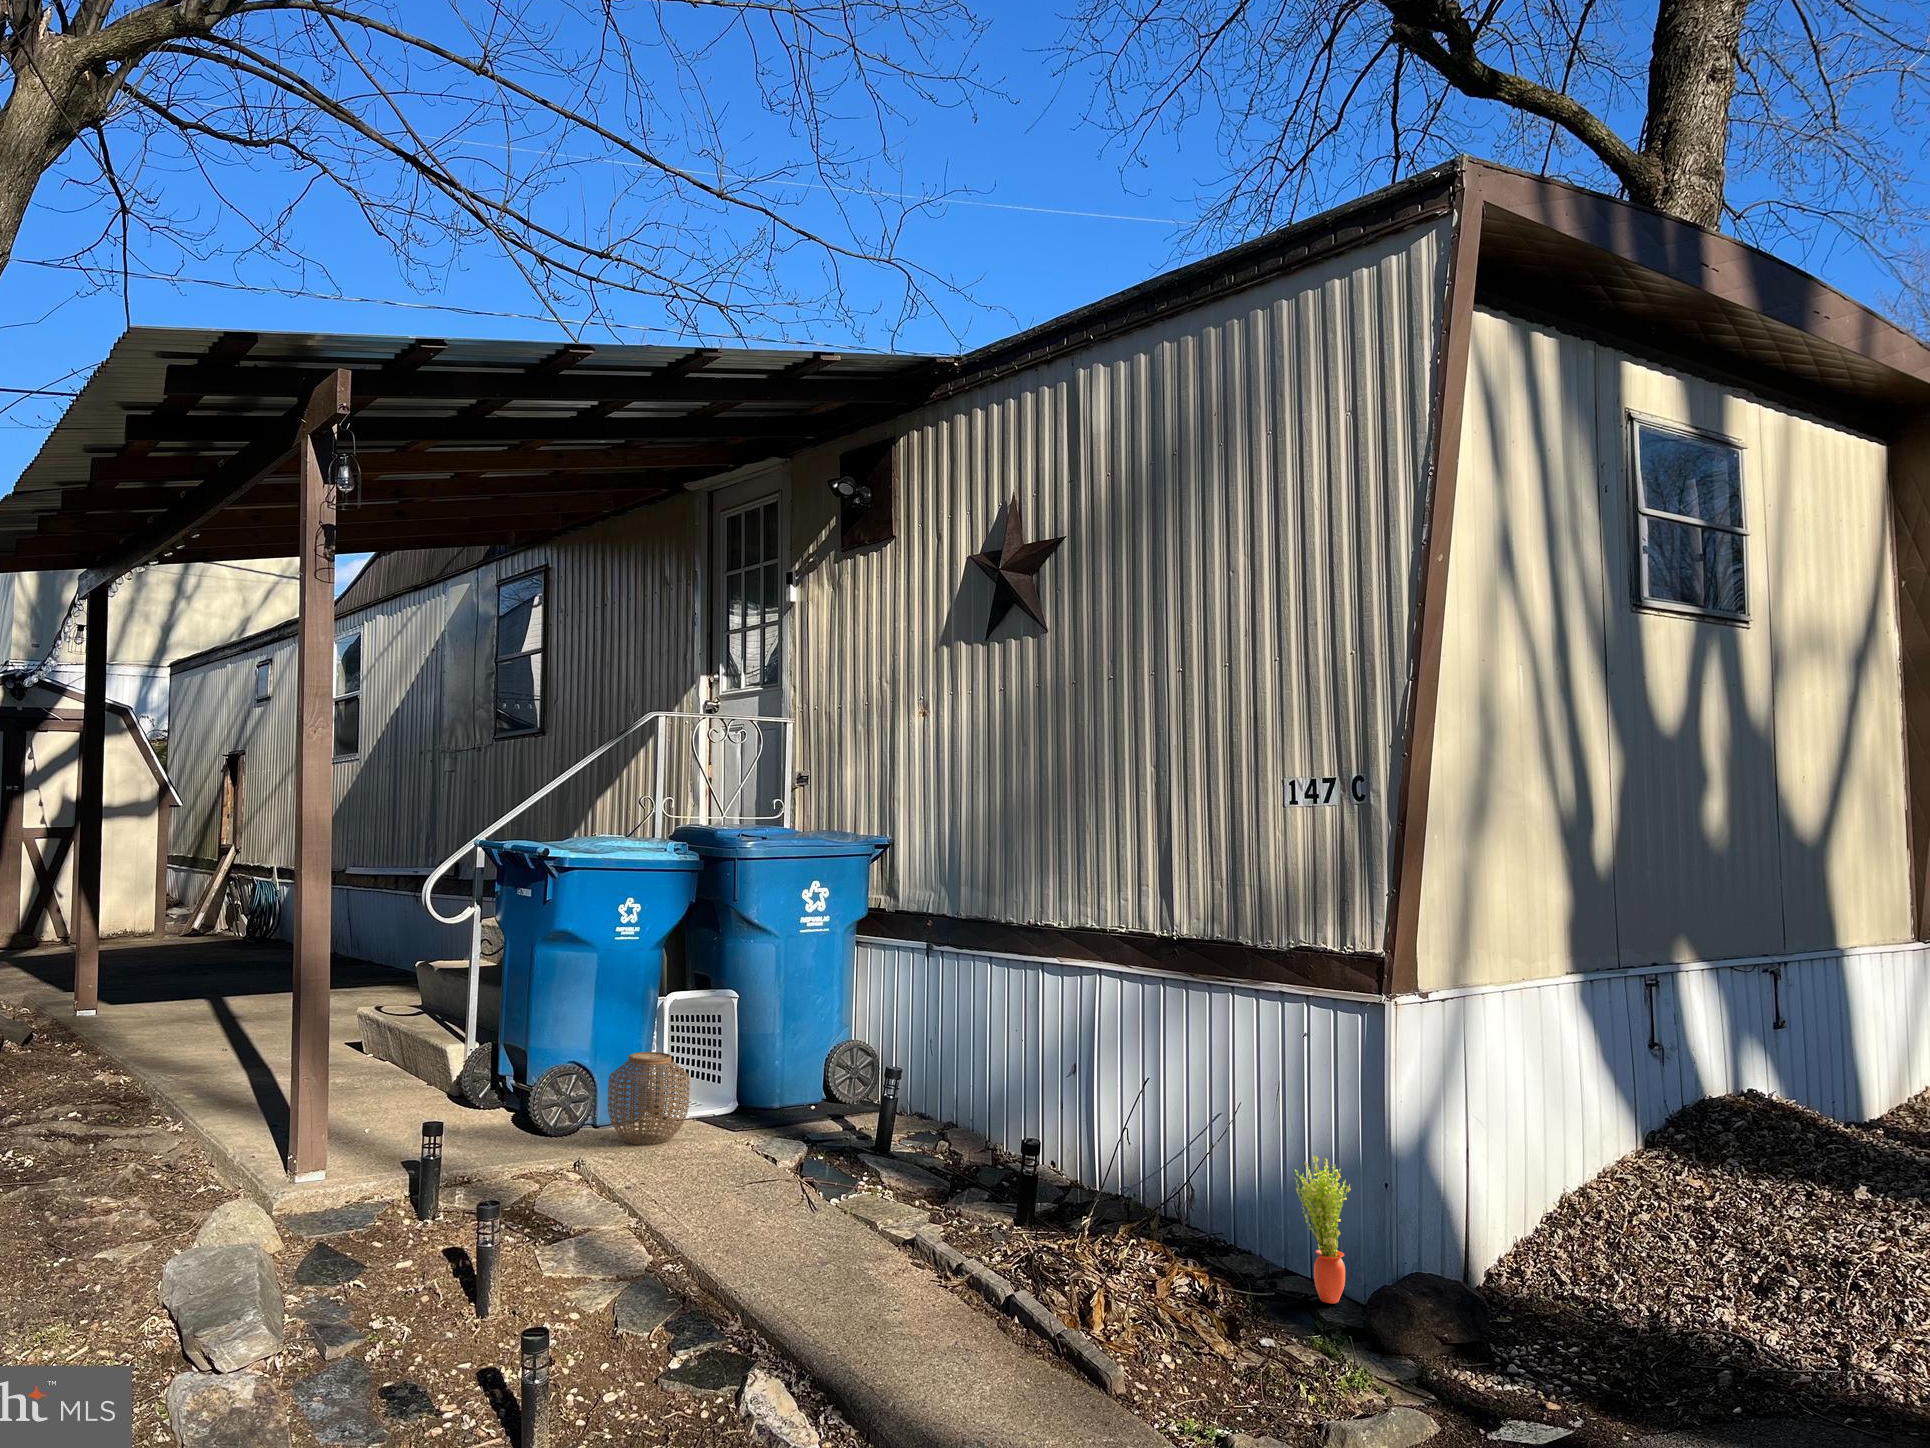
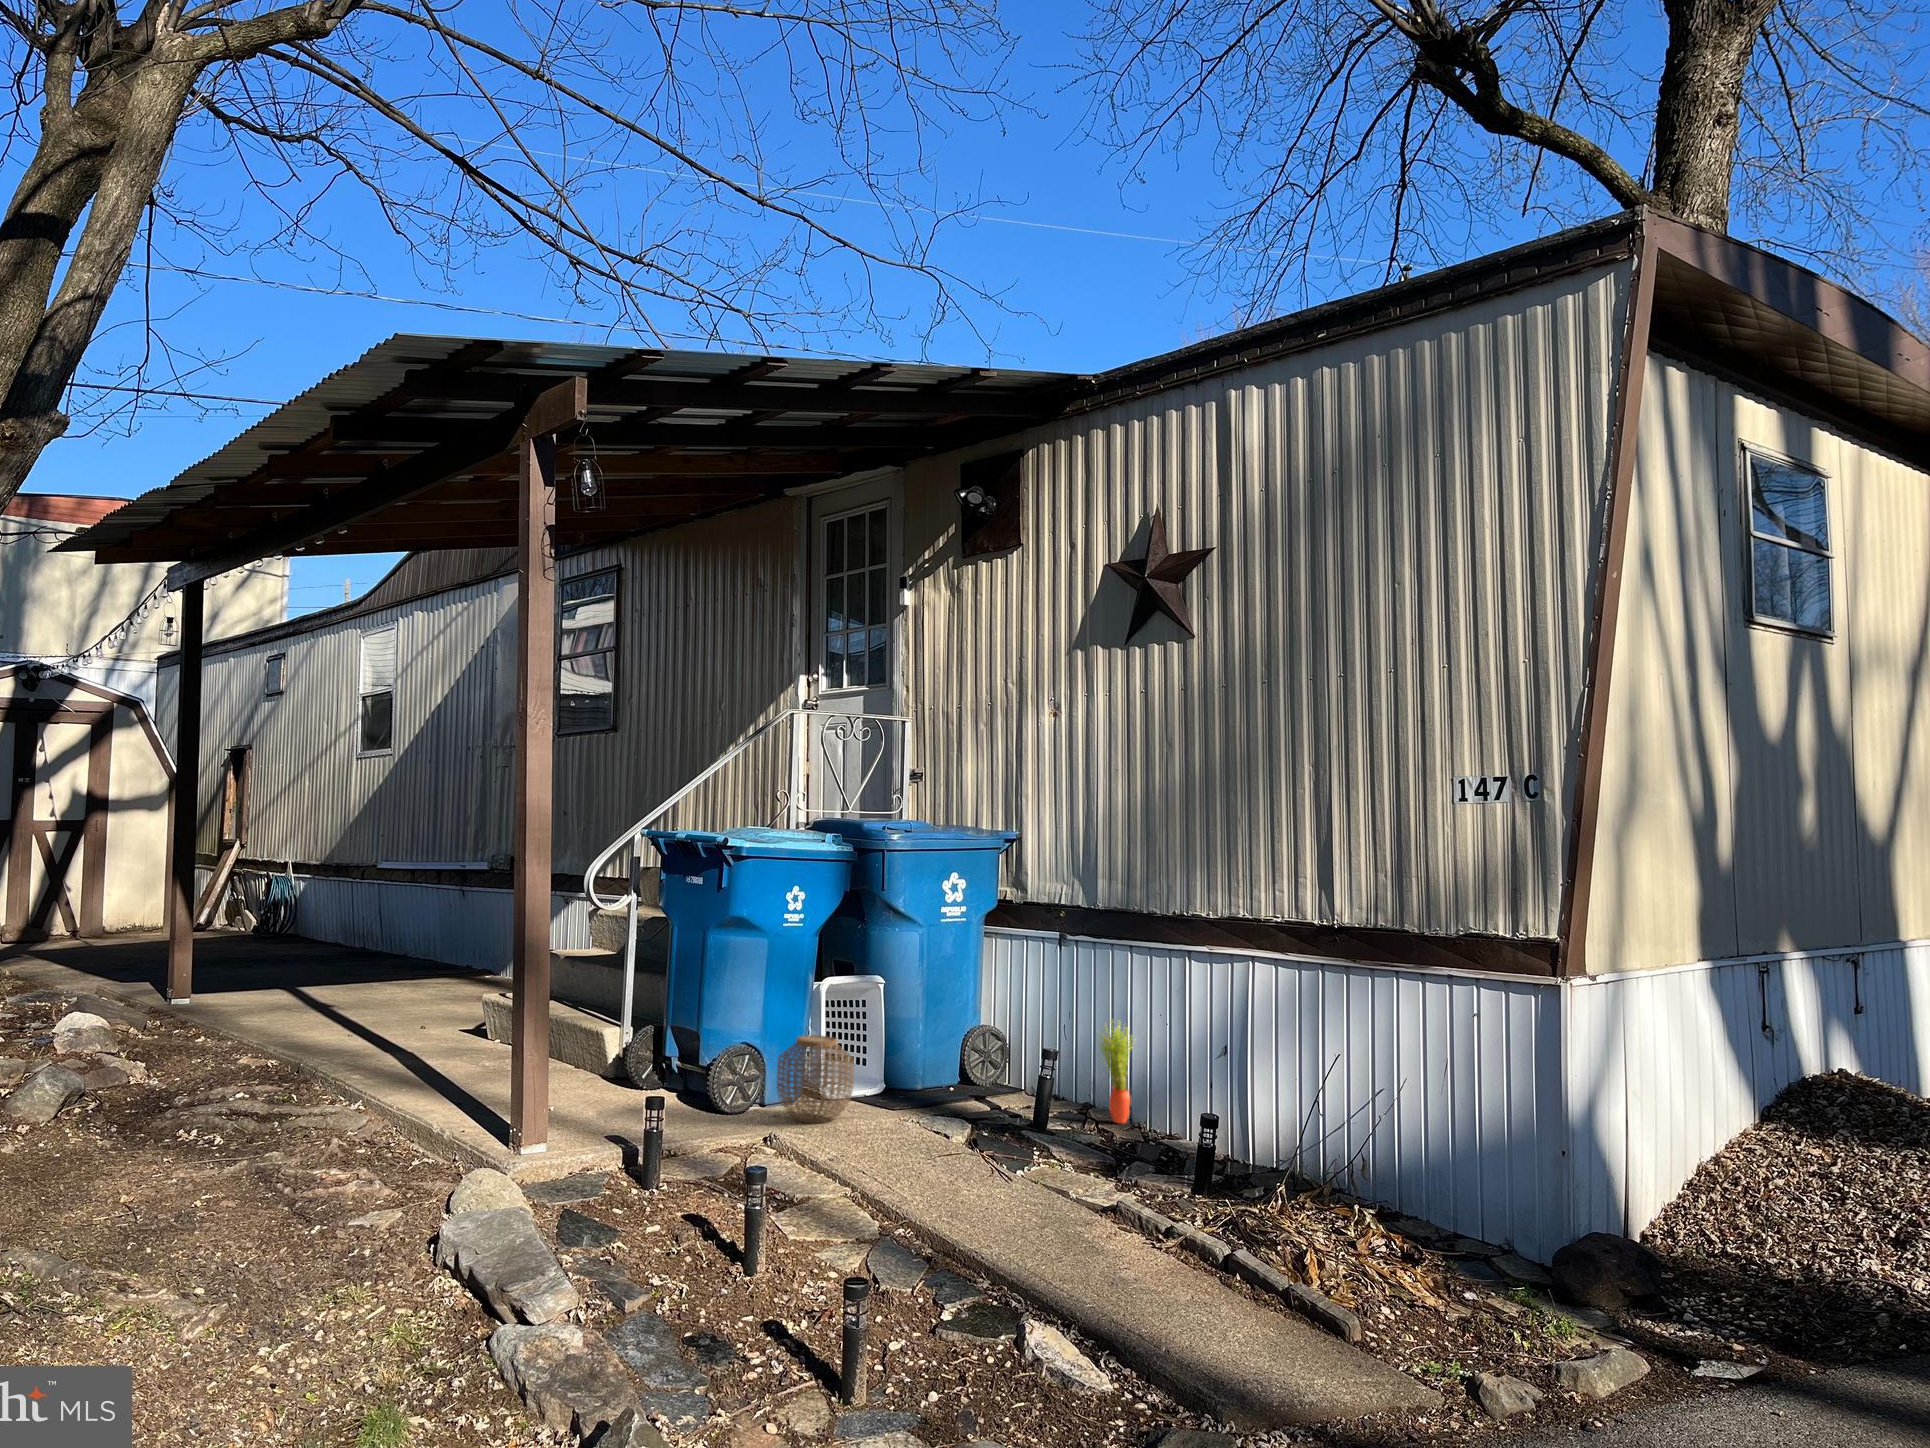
potted plant: present [1295,1155,1351,1303] -> present [1097,1020,1135,1124]

